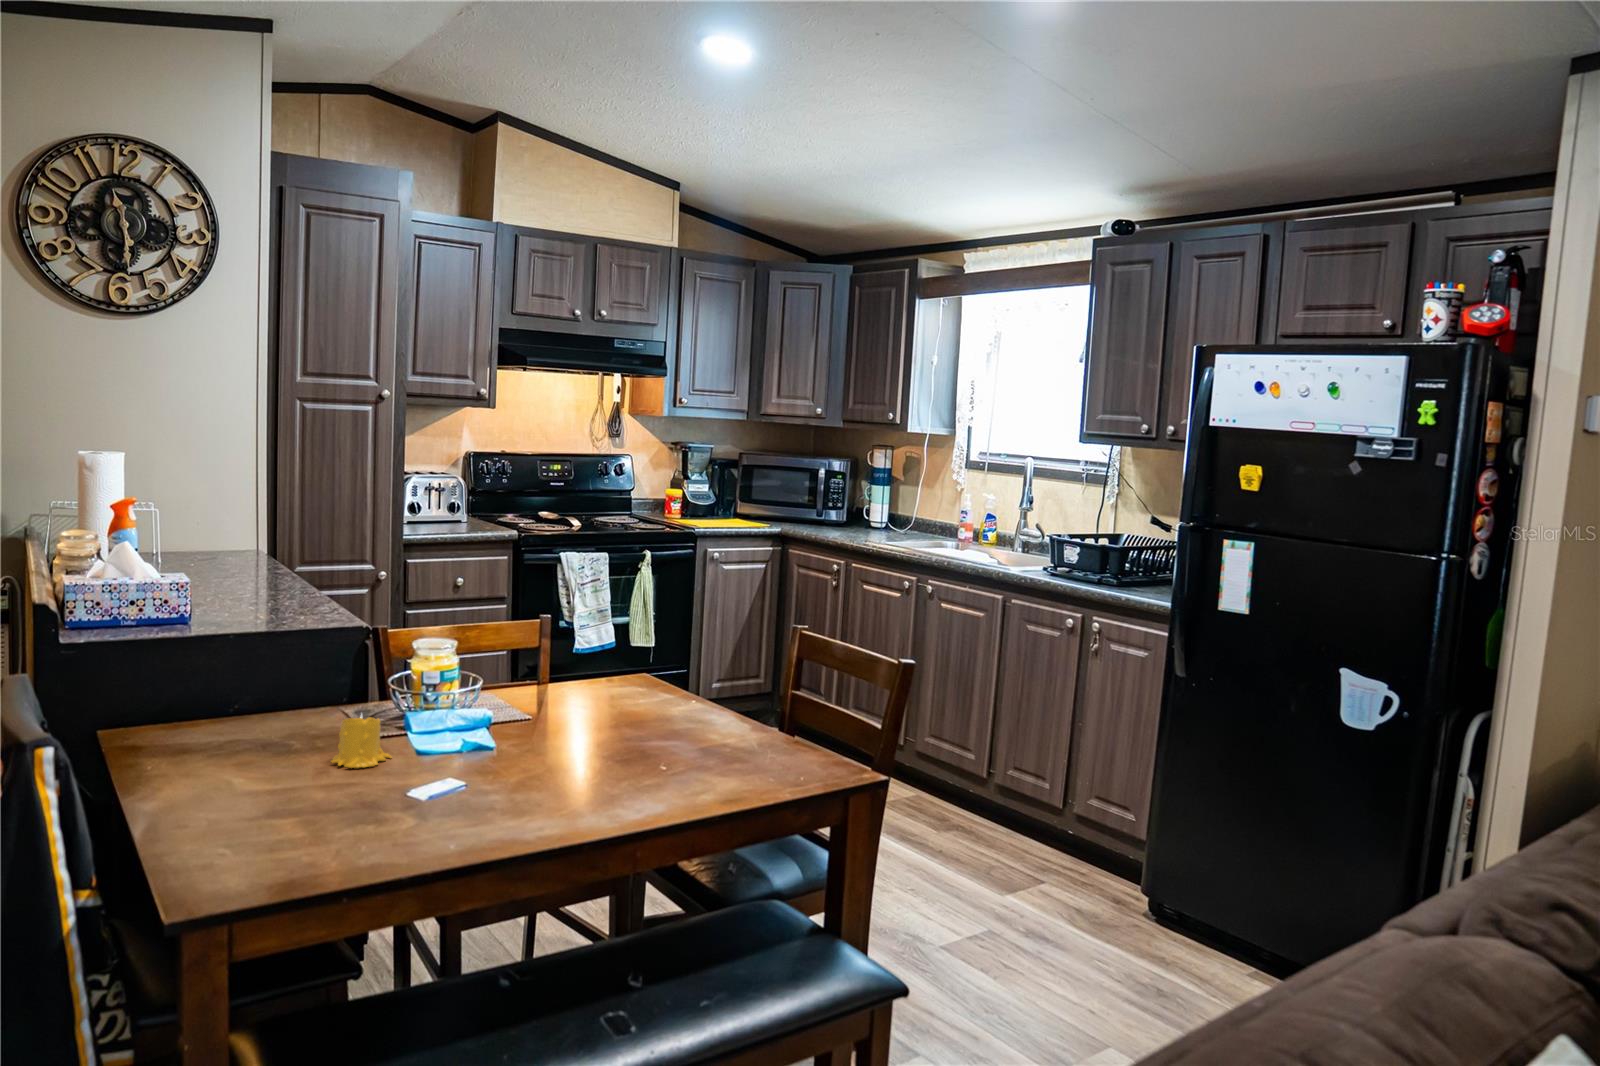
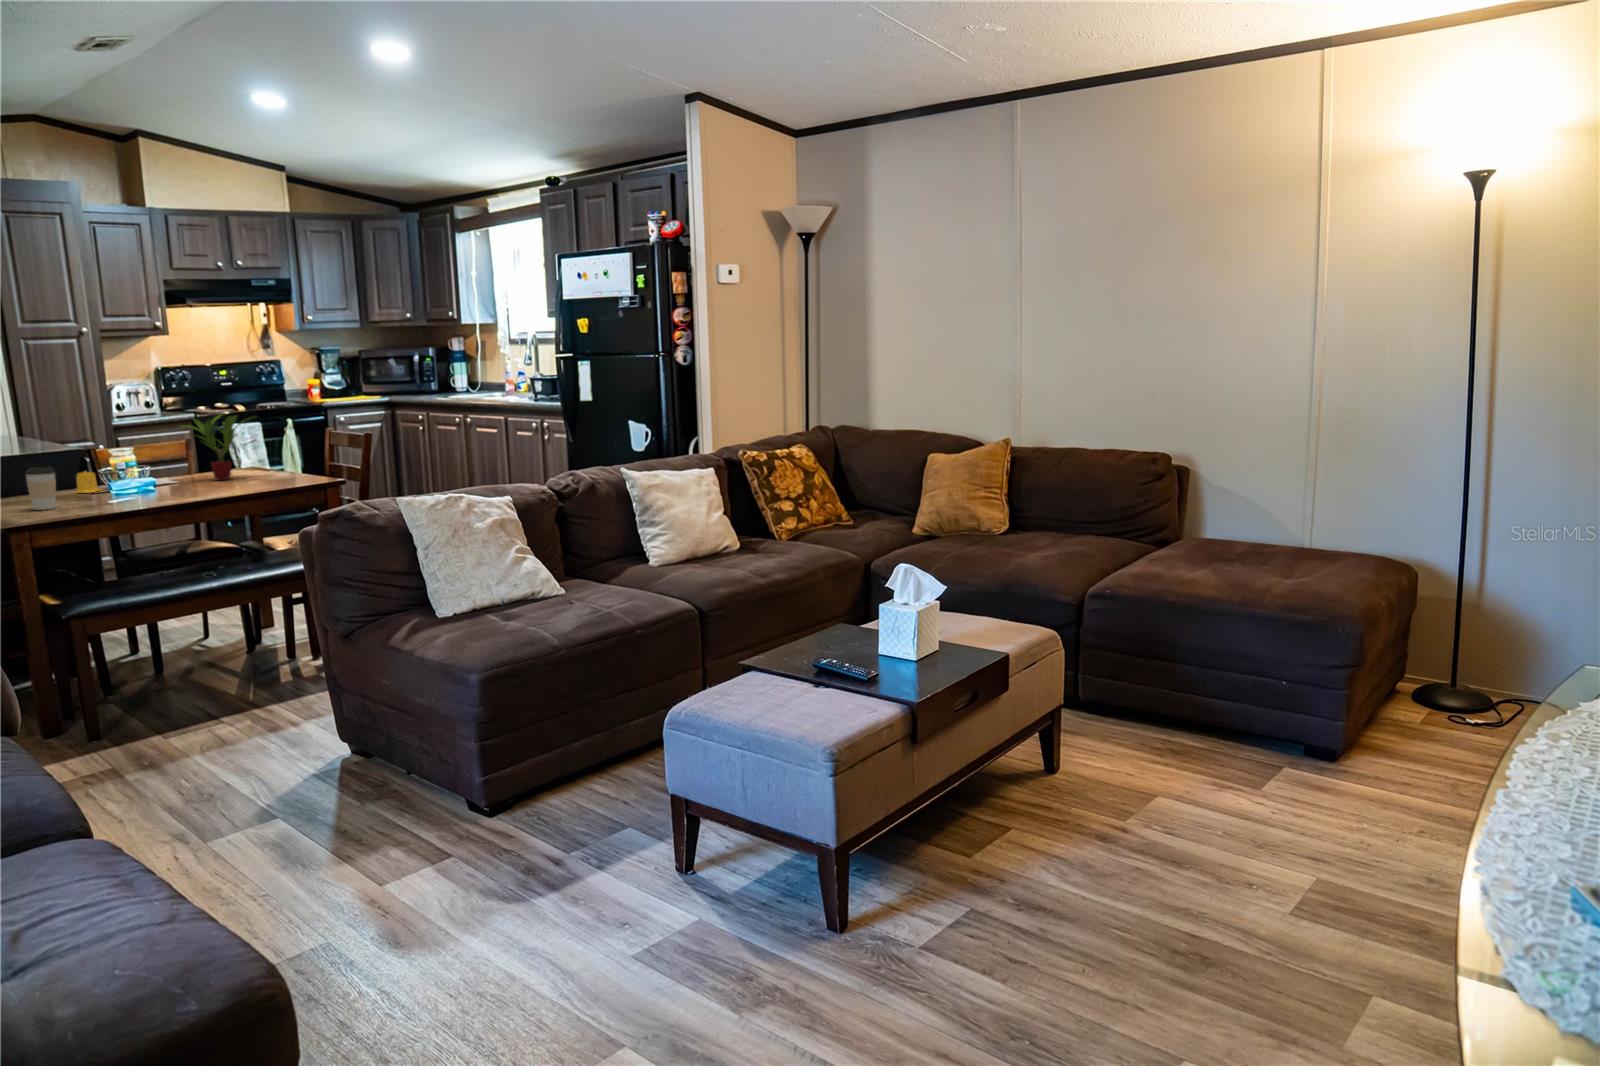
potted plant: none [562,594,731,751] -> present [179,414,249,480]
coffee cup: none [219,735,295,858] -> present [25,466,56,510]

